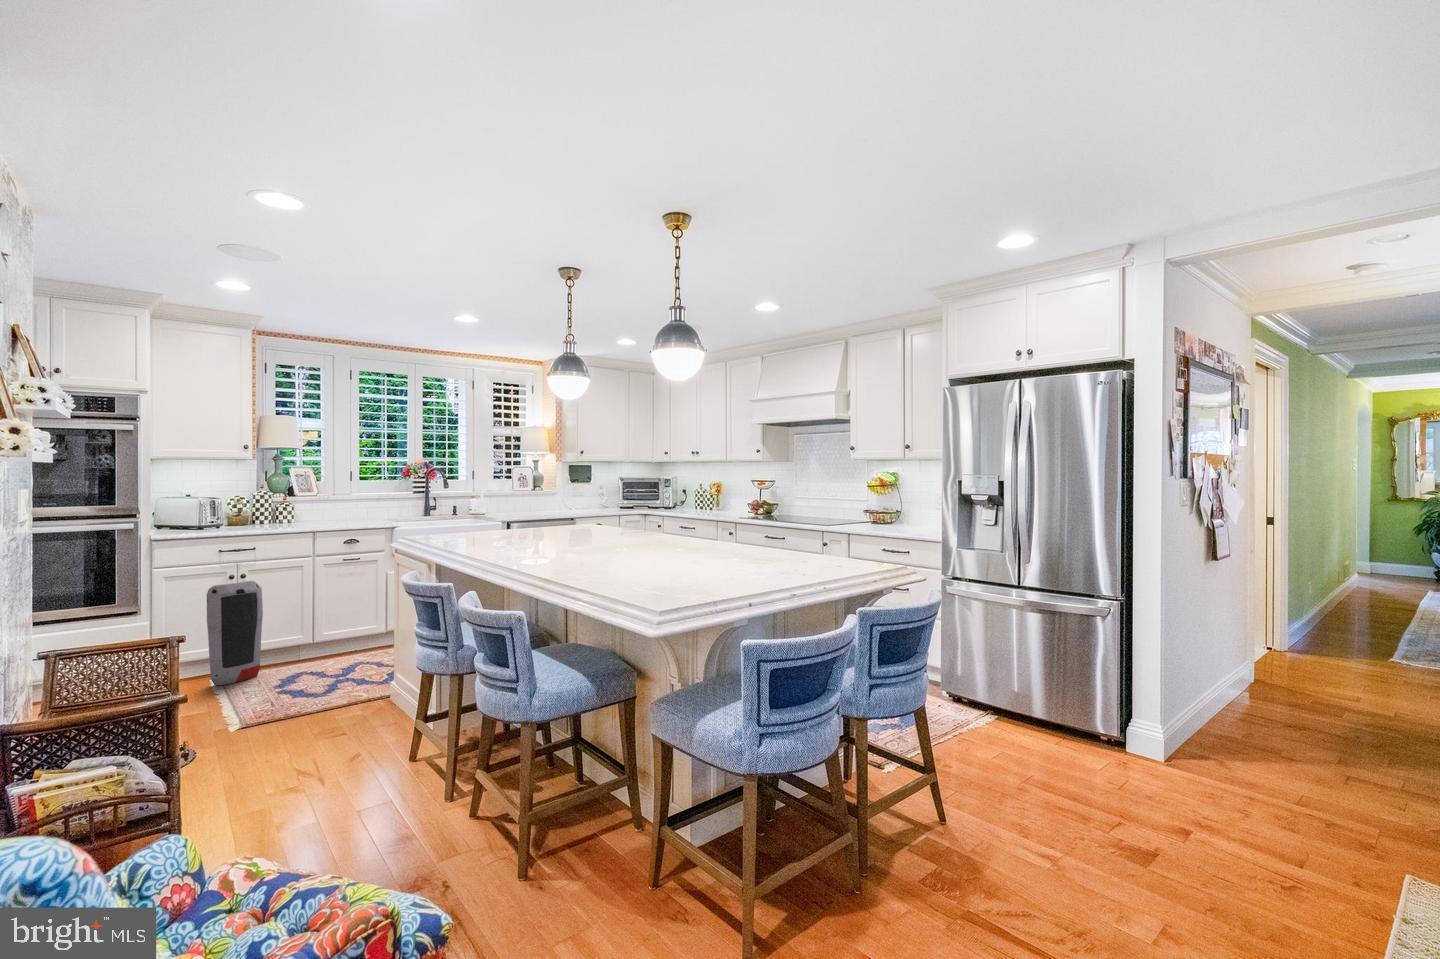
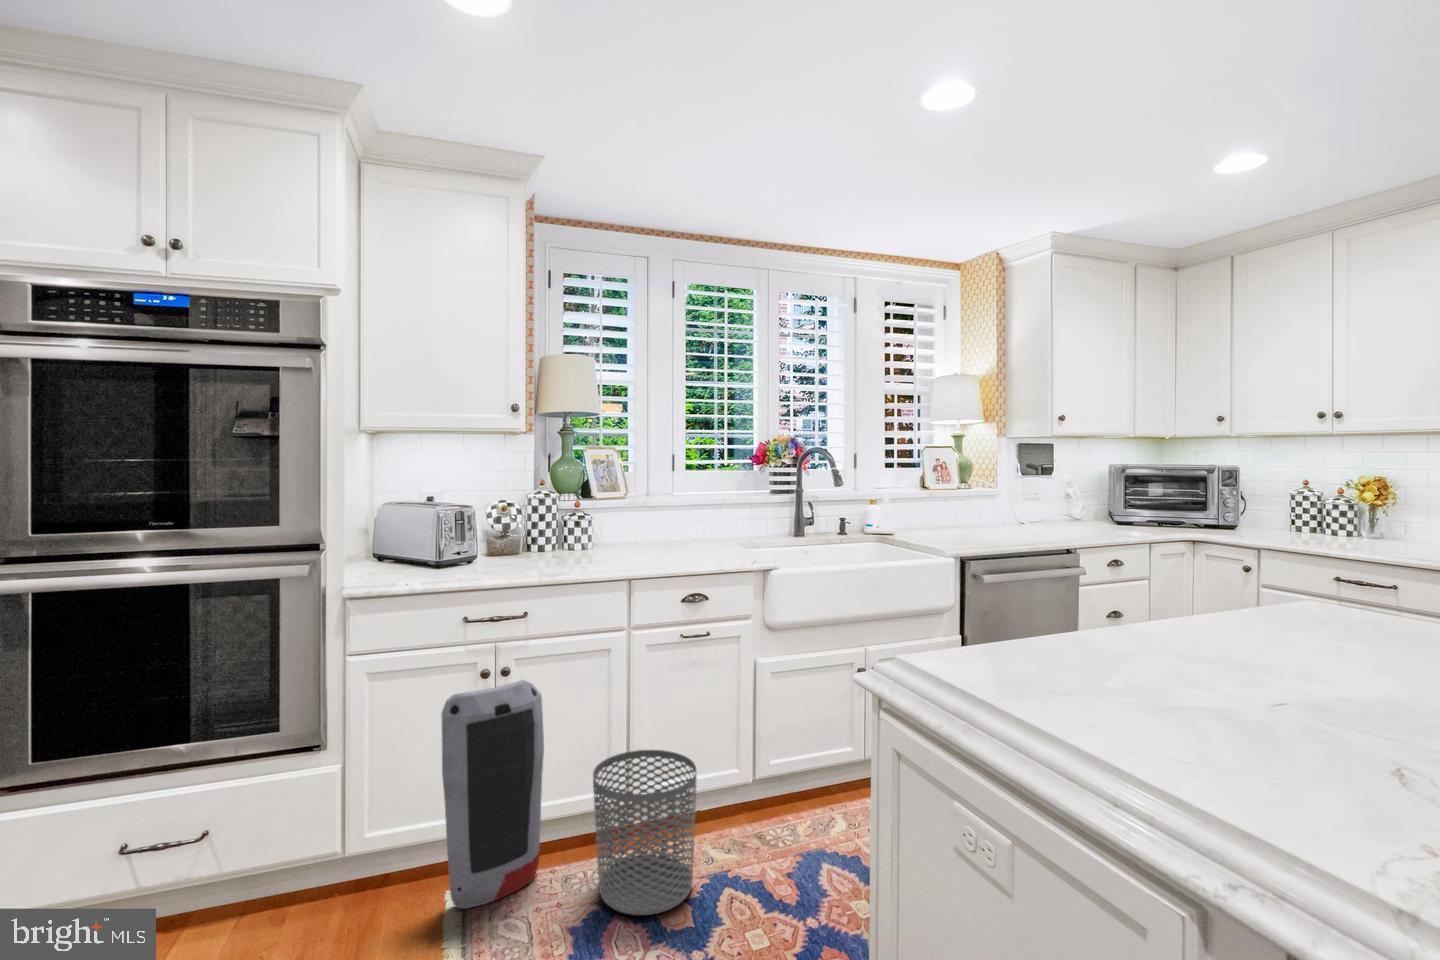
waste bin: none [289,613,343,678] -> present [593,750,697,915]

